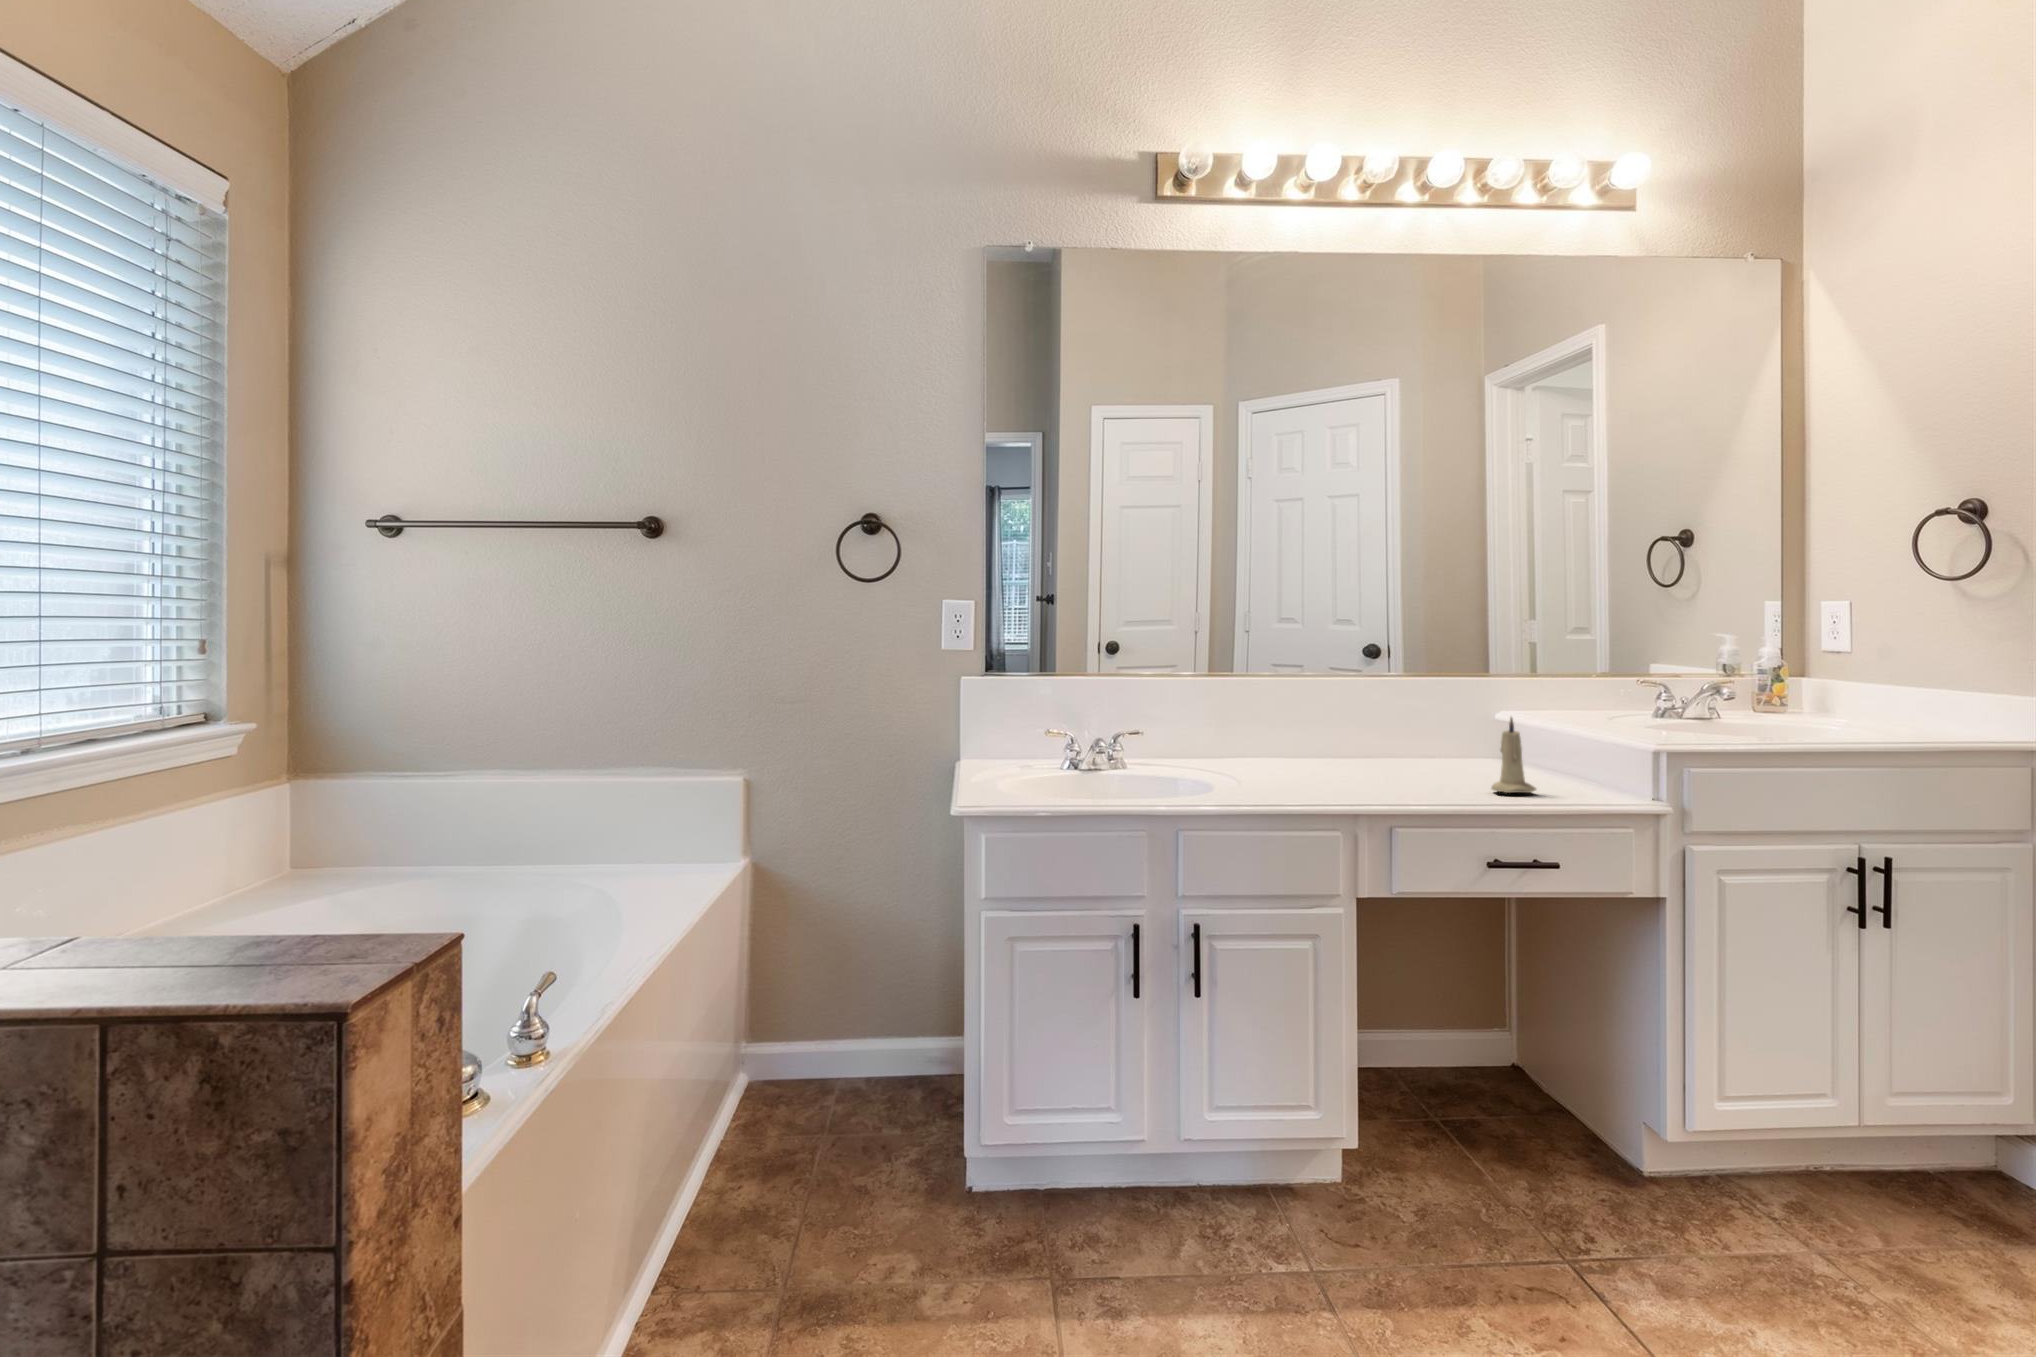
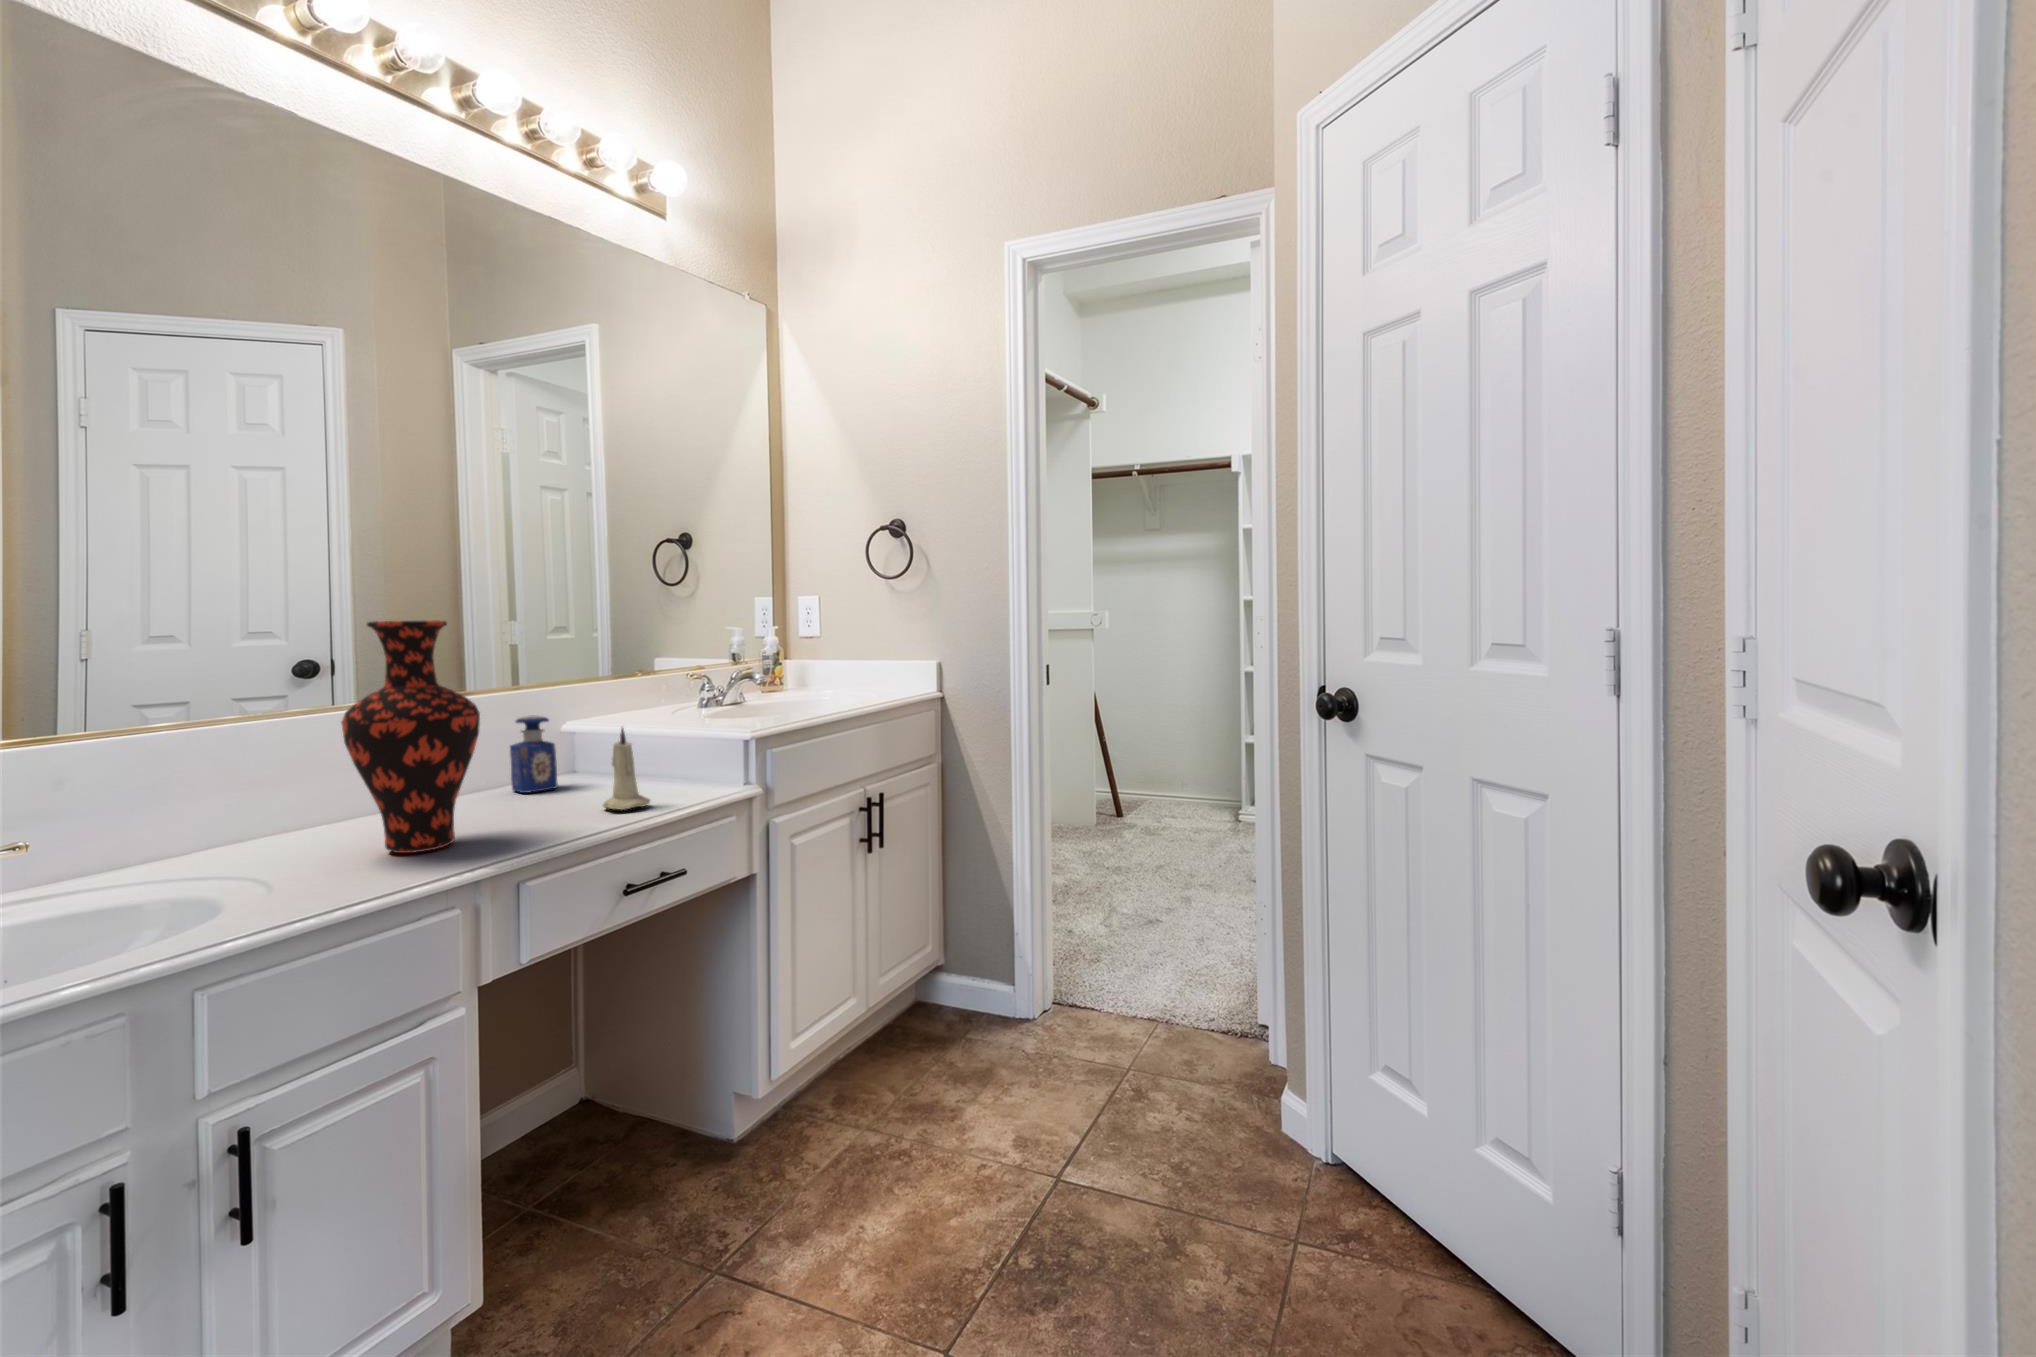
vase: none [1289,619,1383,797] -> present [342,620,480,853]
perfume bottle: none [1437,708,1476,776] -> present [510,715,558,793]

